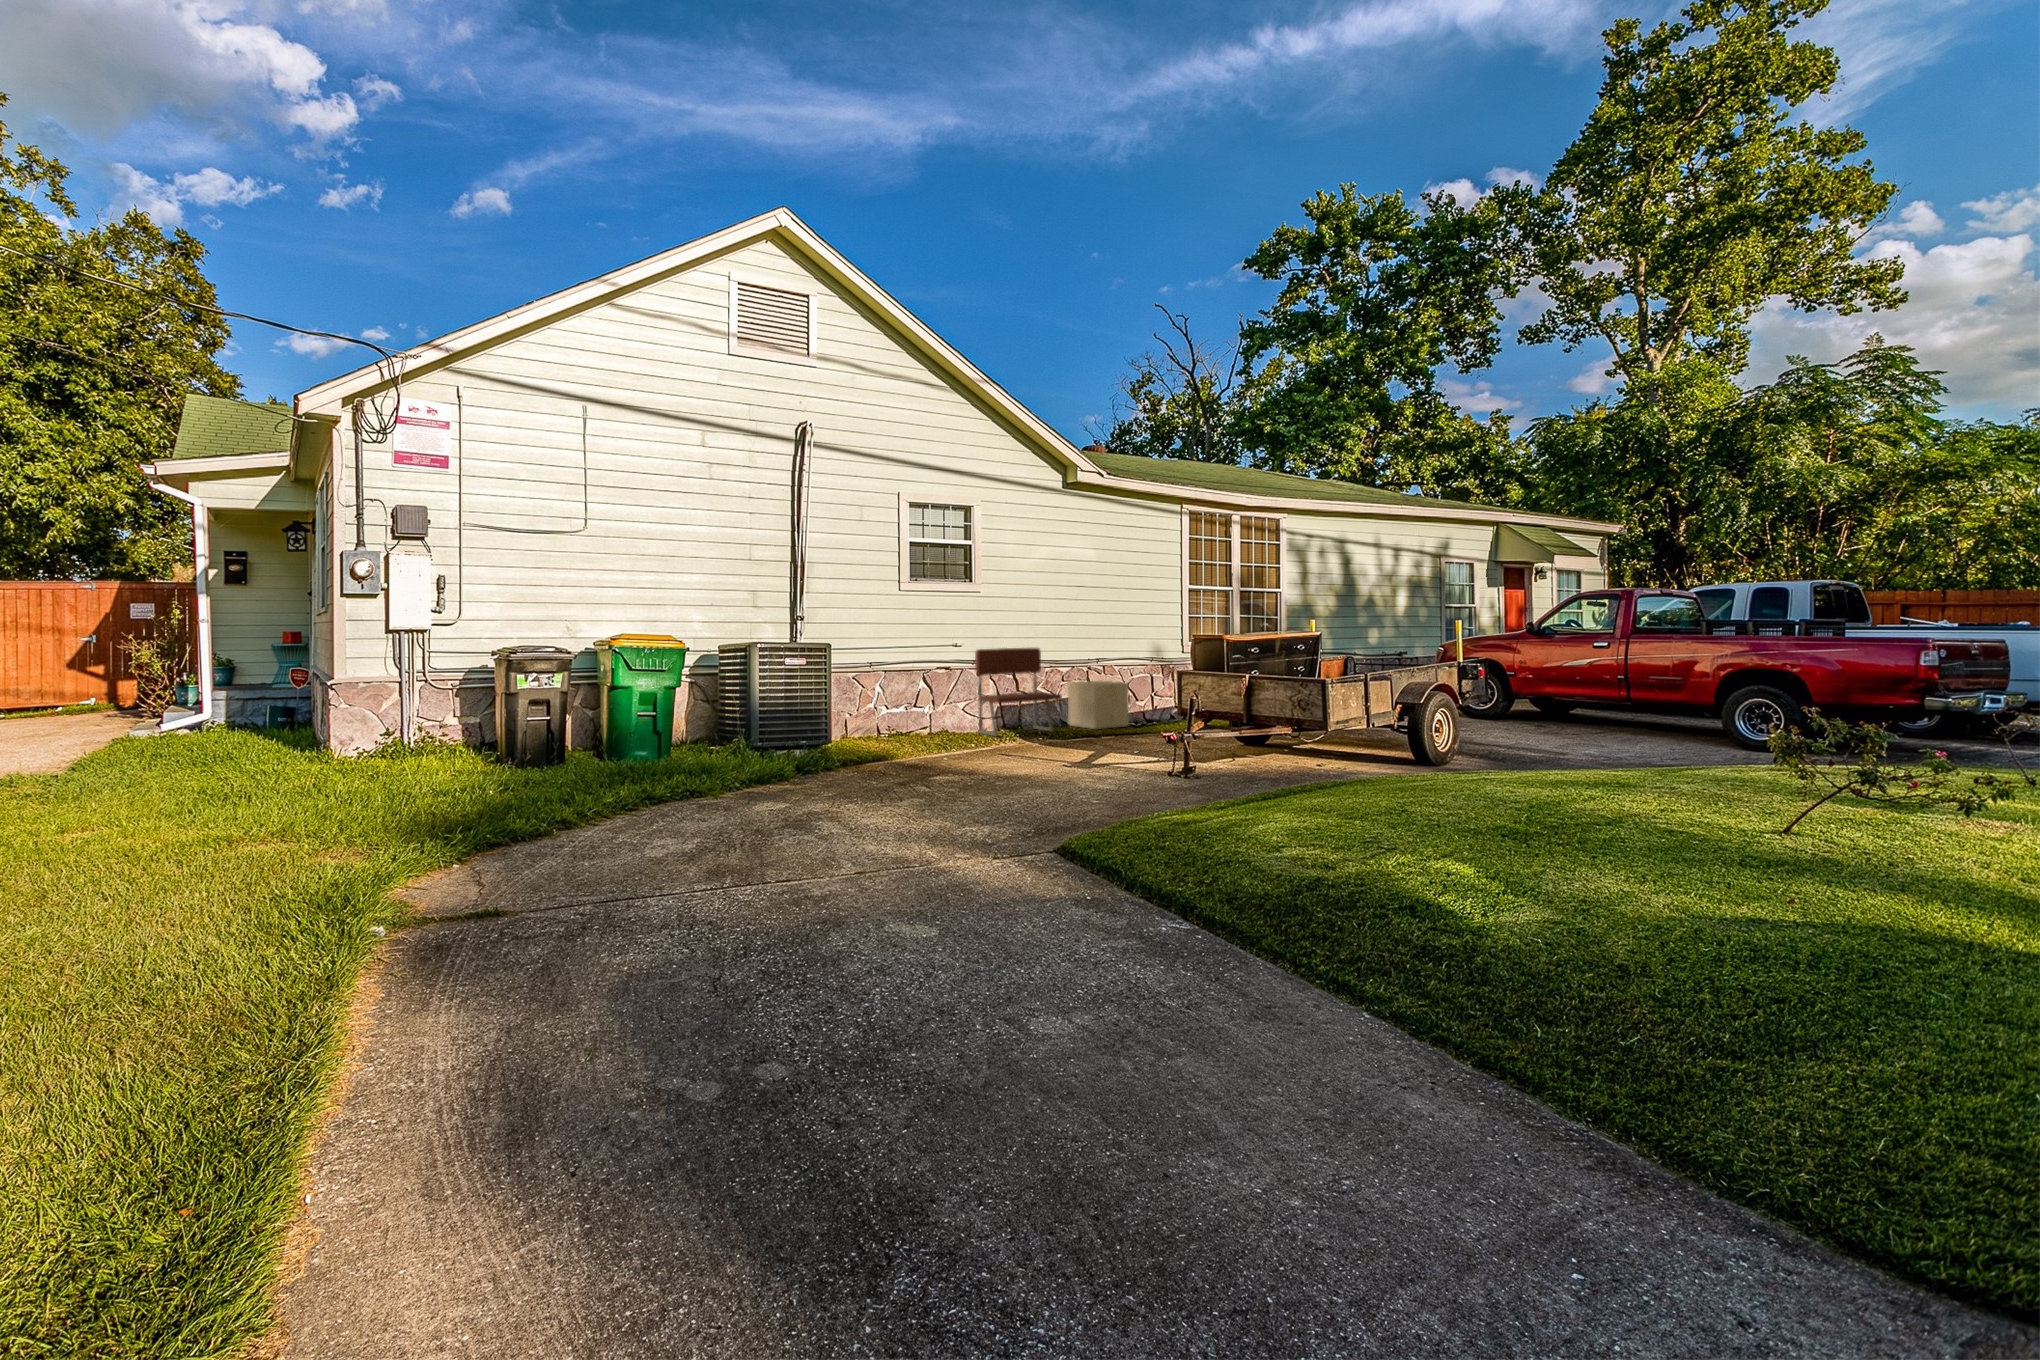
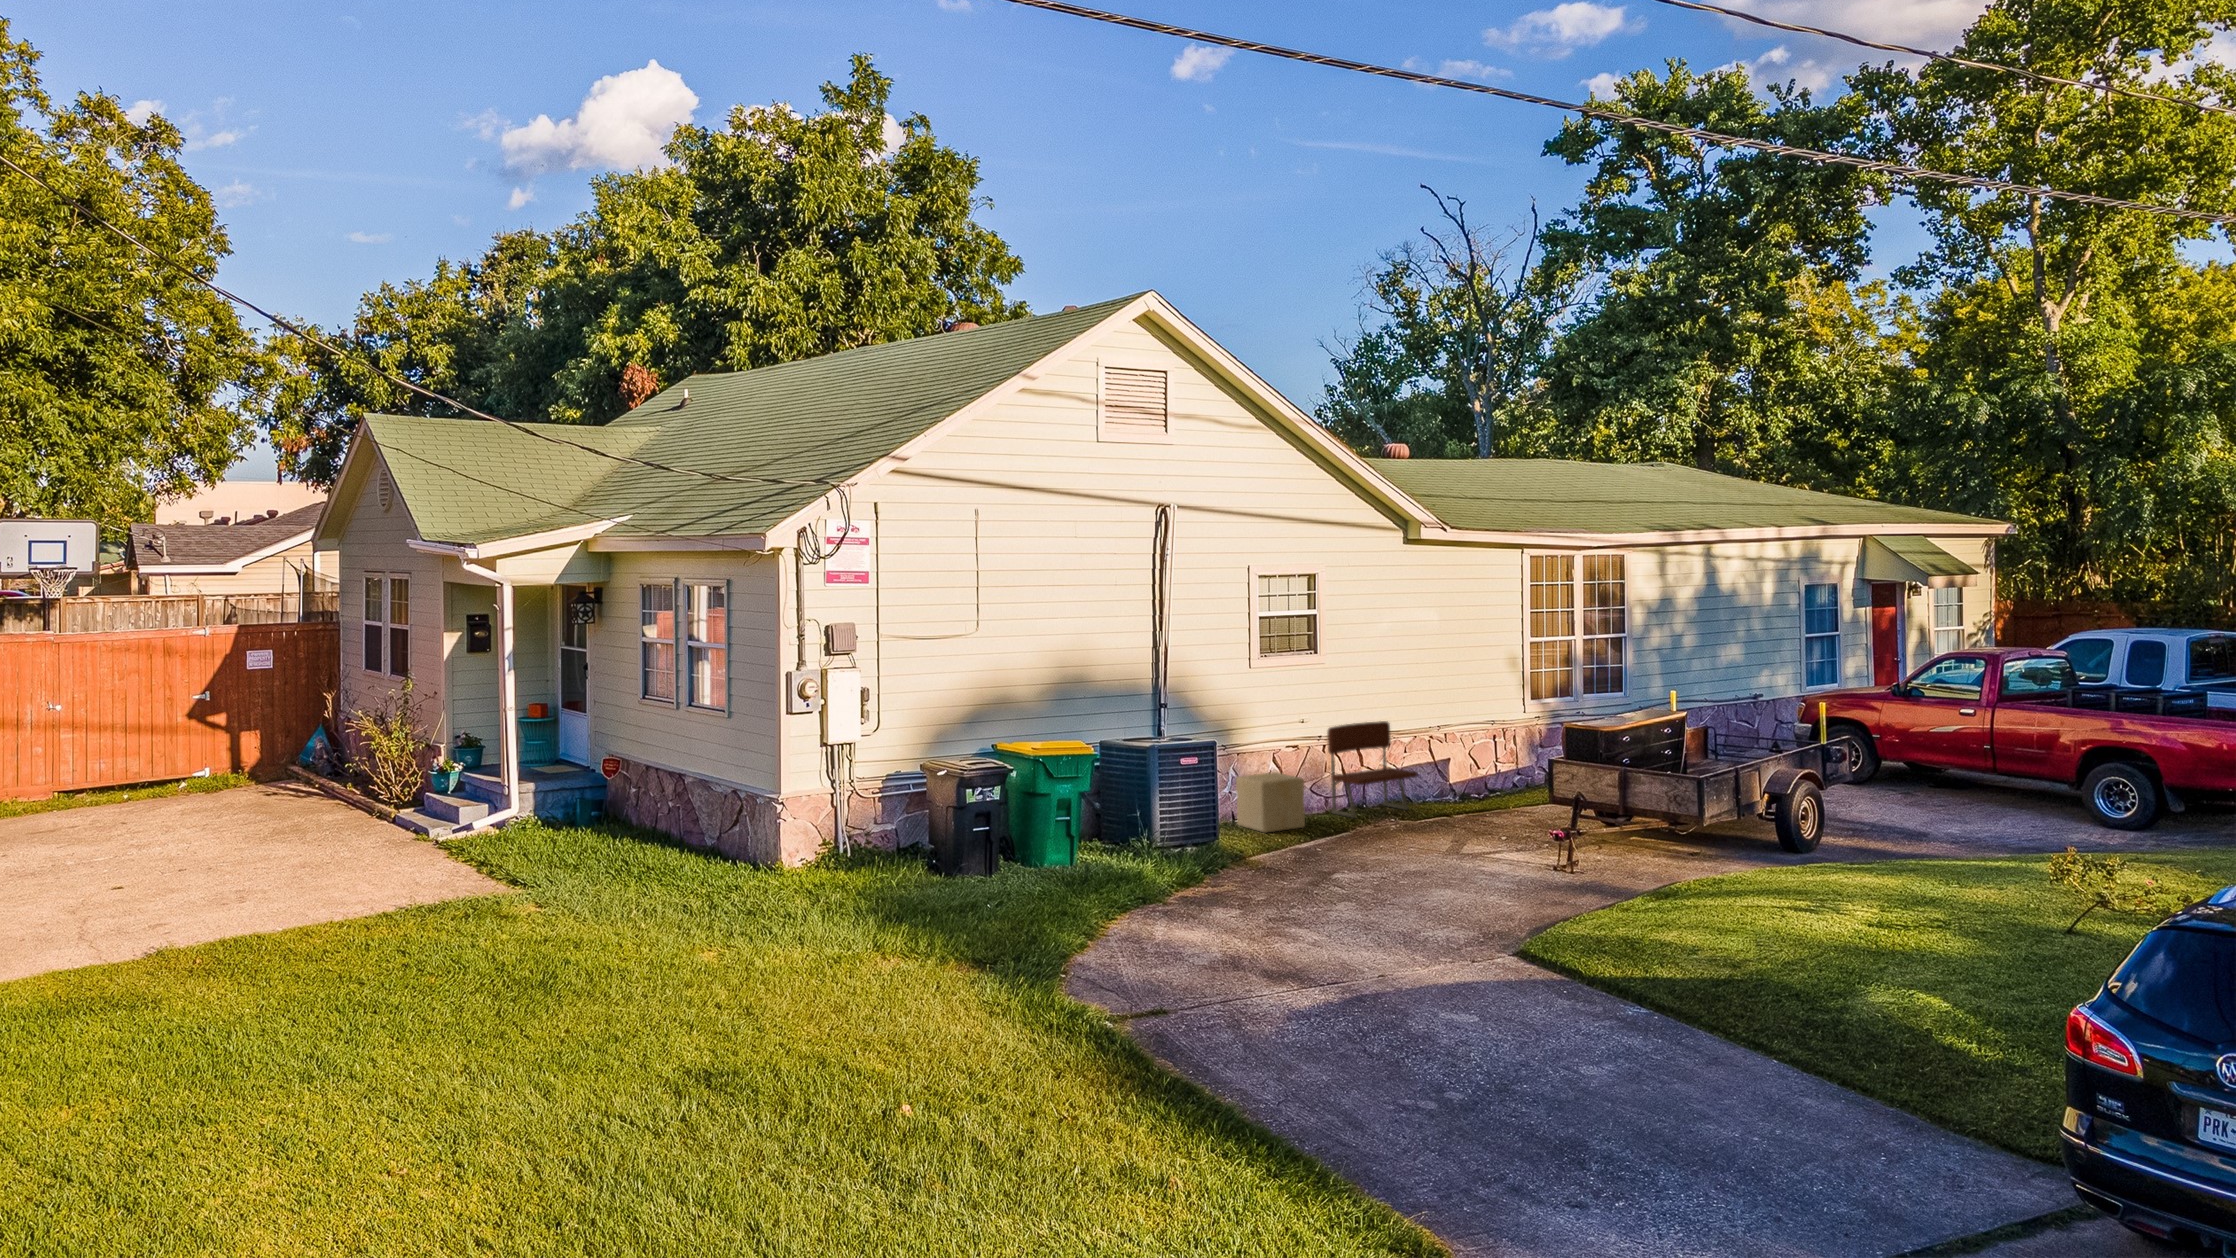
cardboard box: present [1068,681,1129,729] -> present [1236,772,1305,833]

